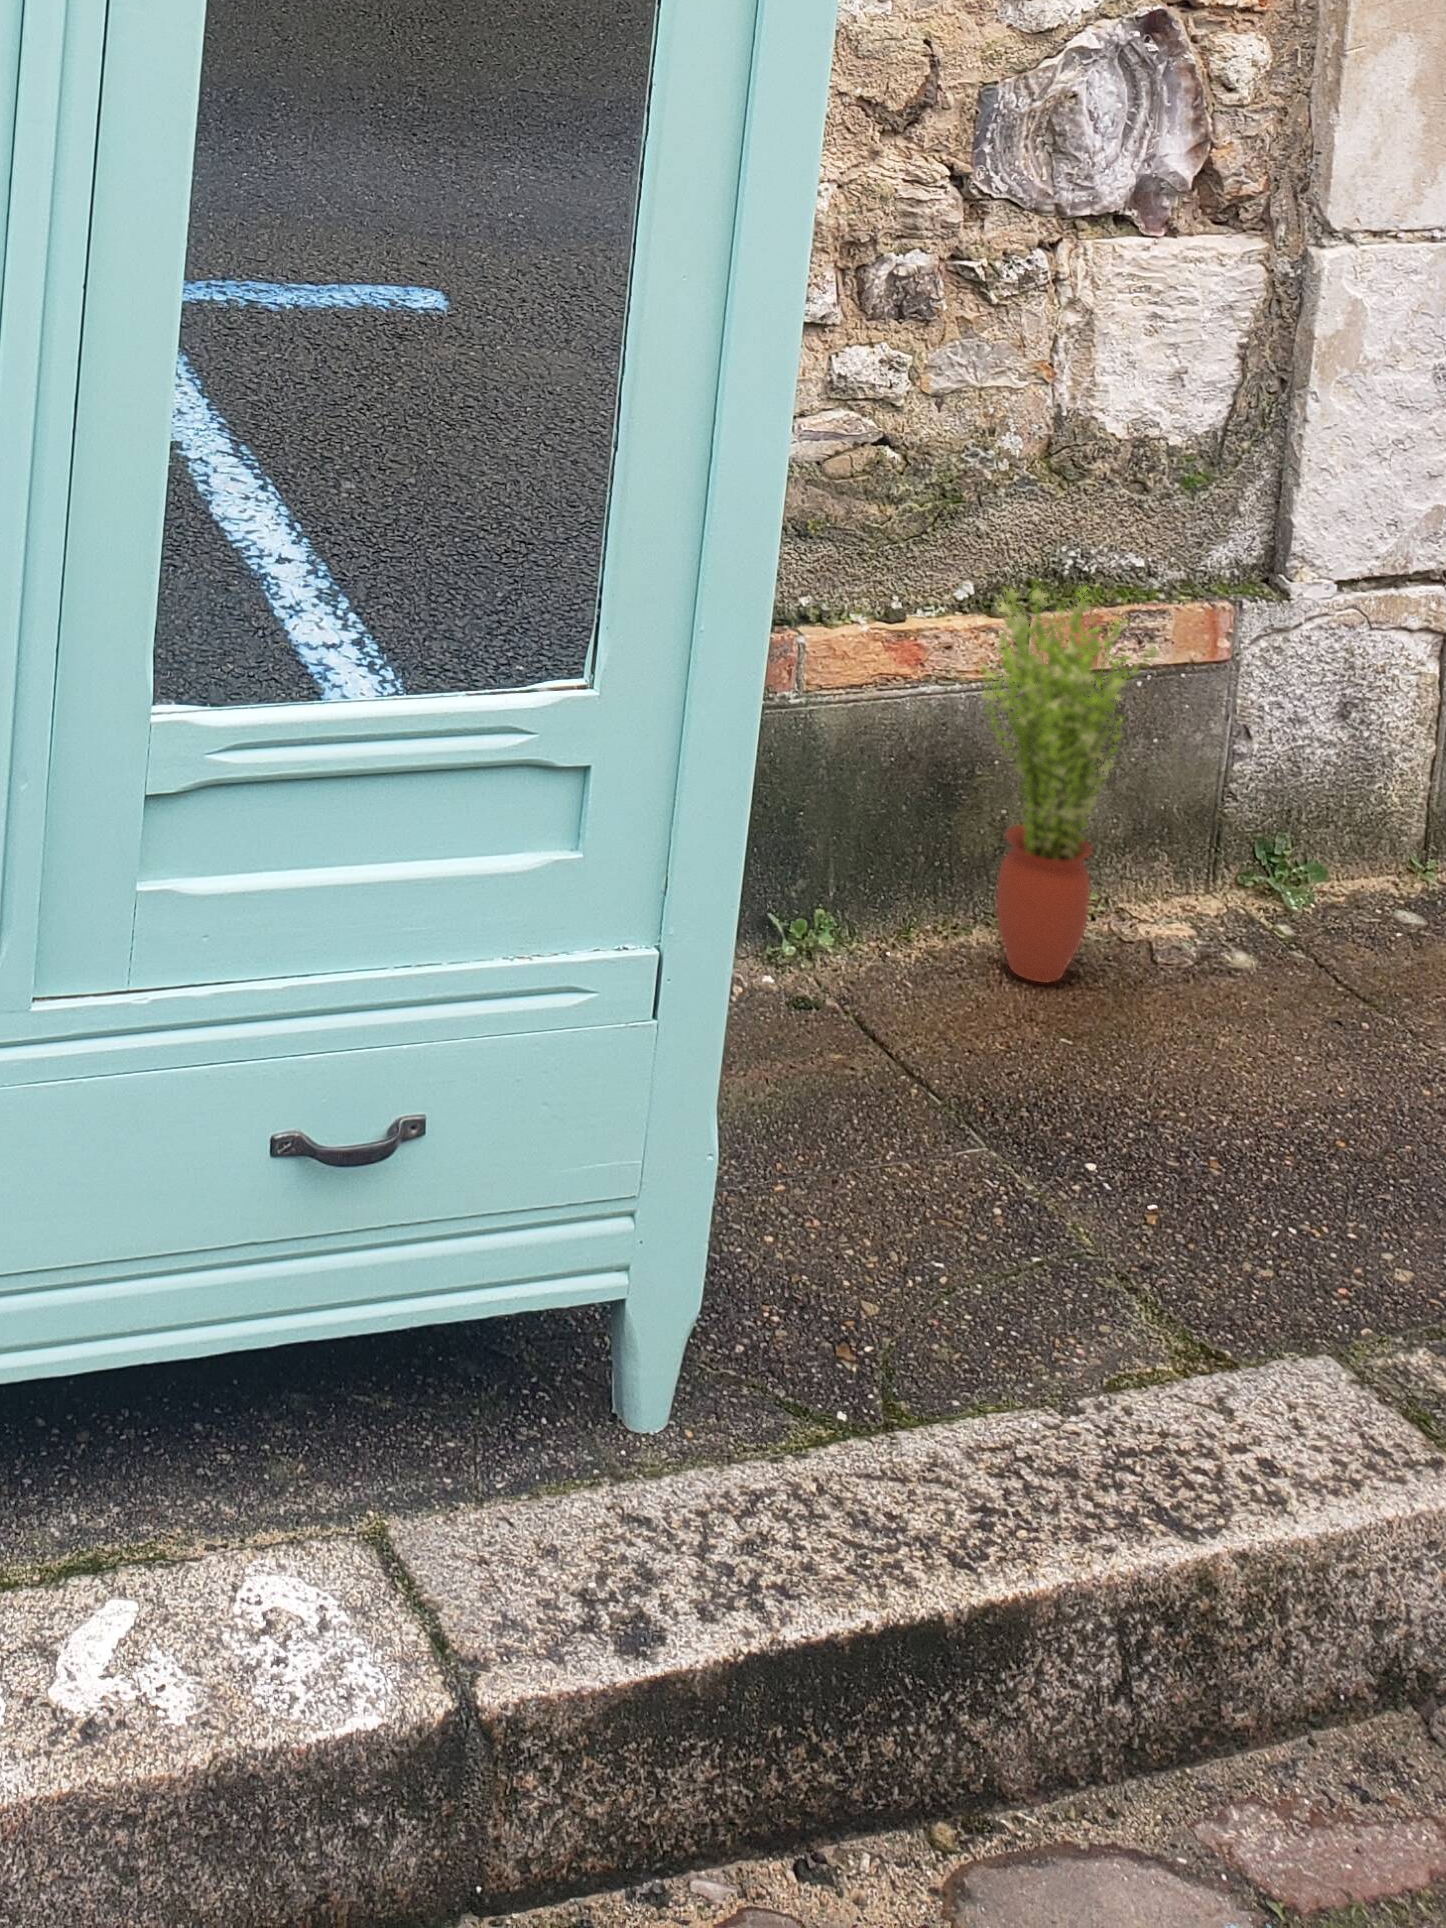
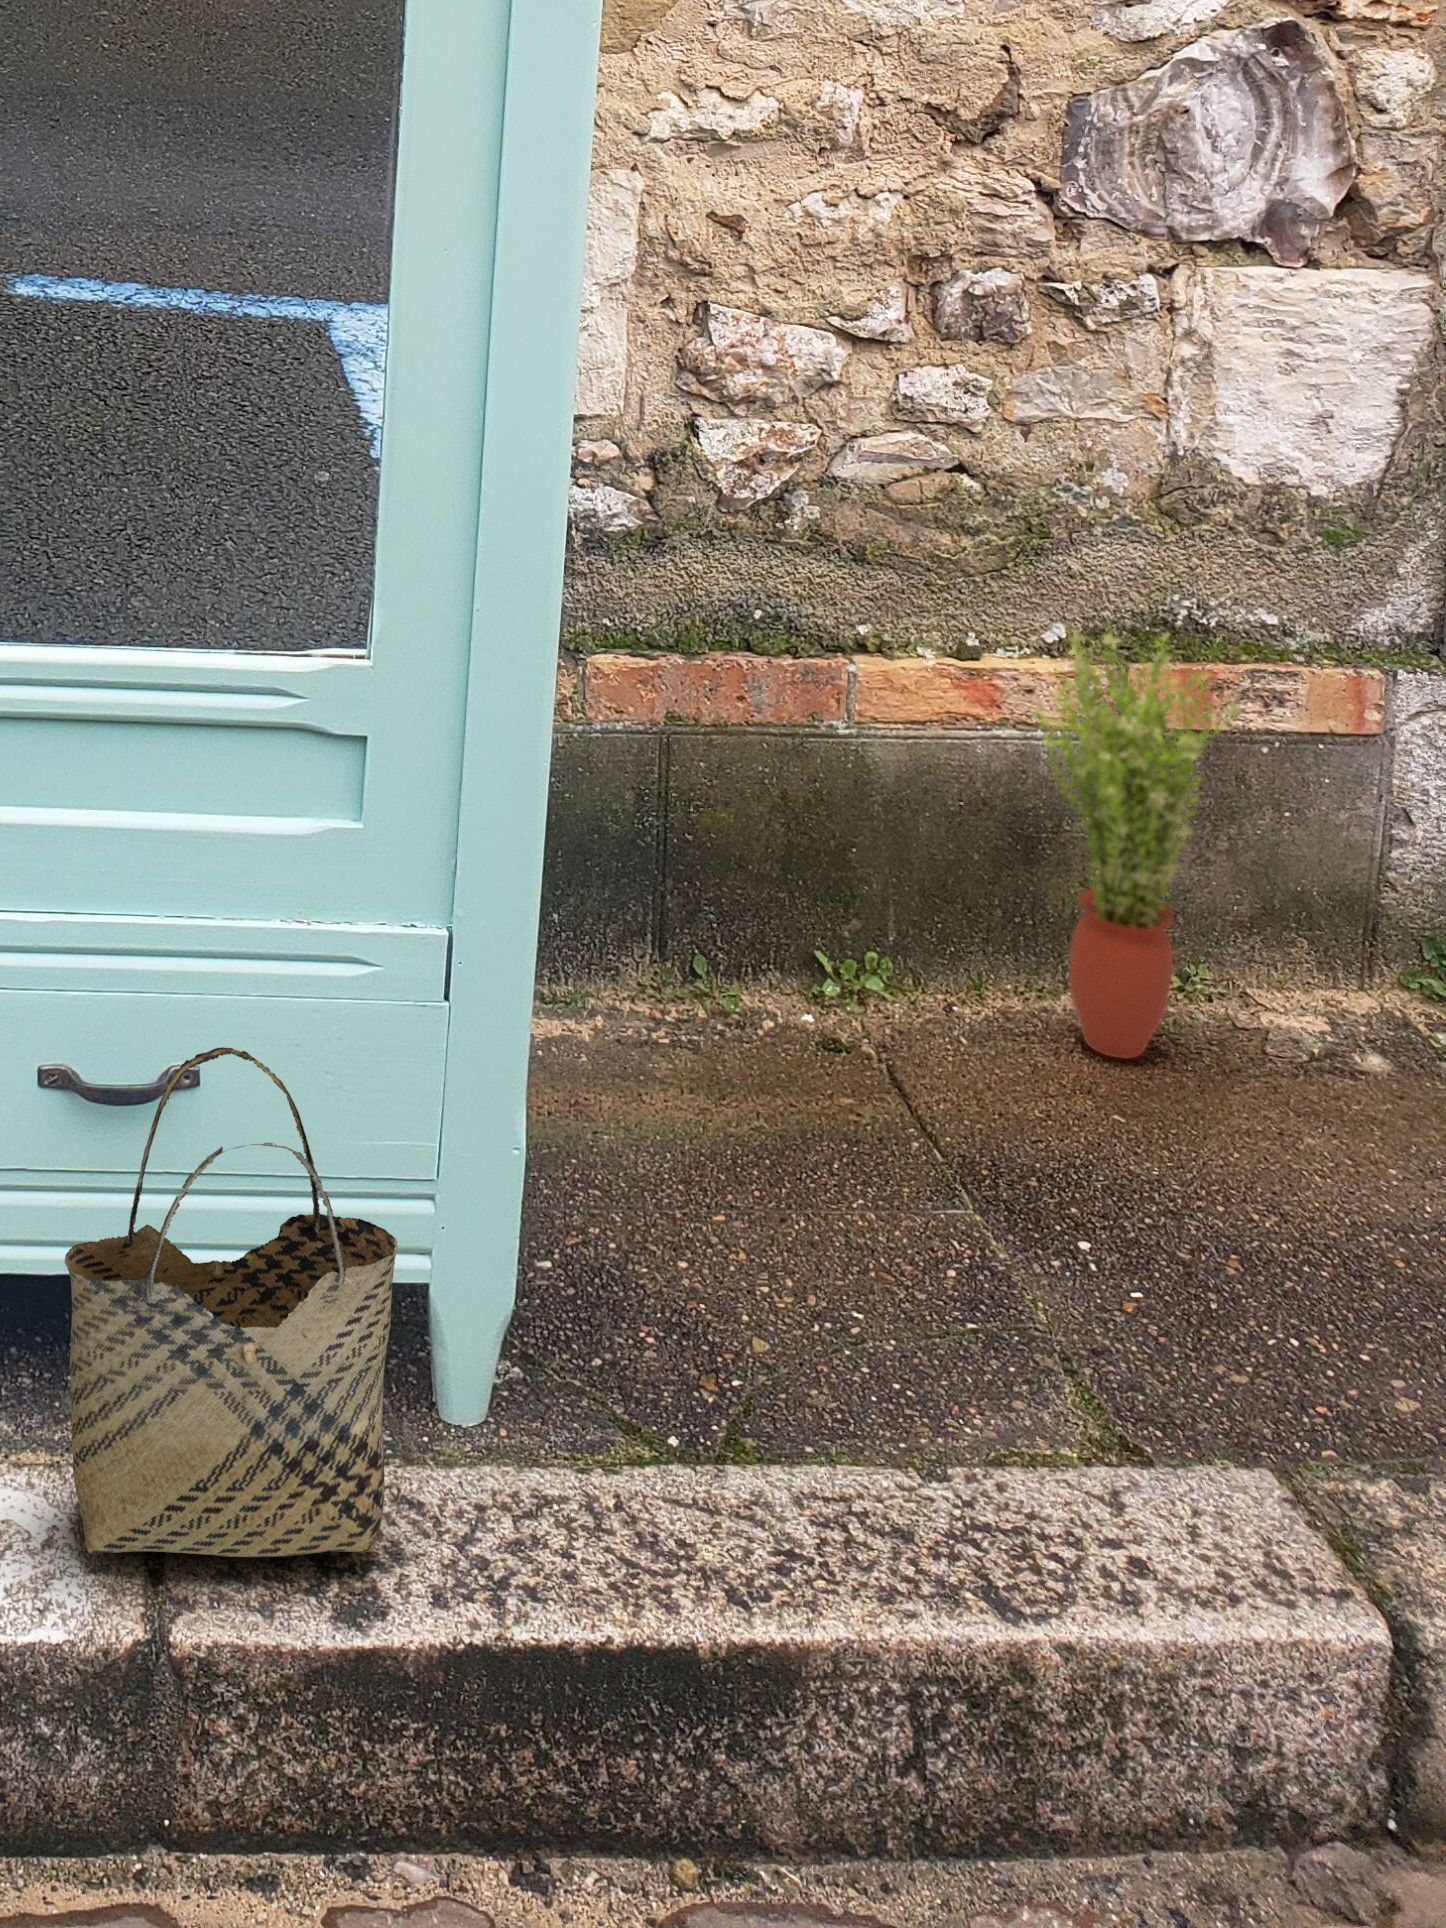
woven basket: none [332,1094,643,1629] -> present [64,1047,397,1557]

